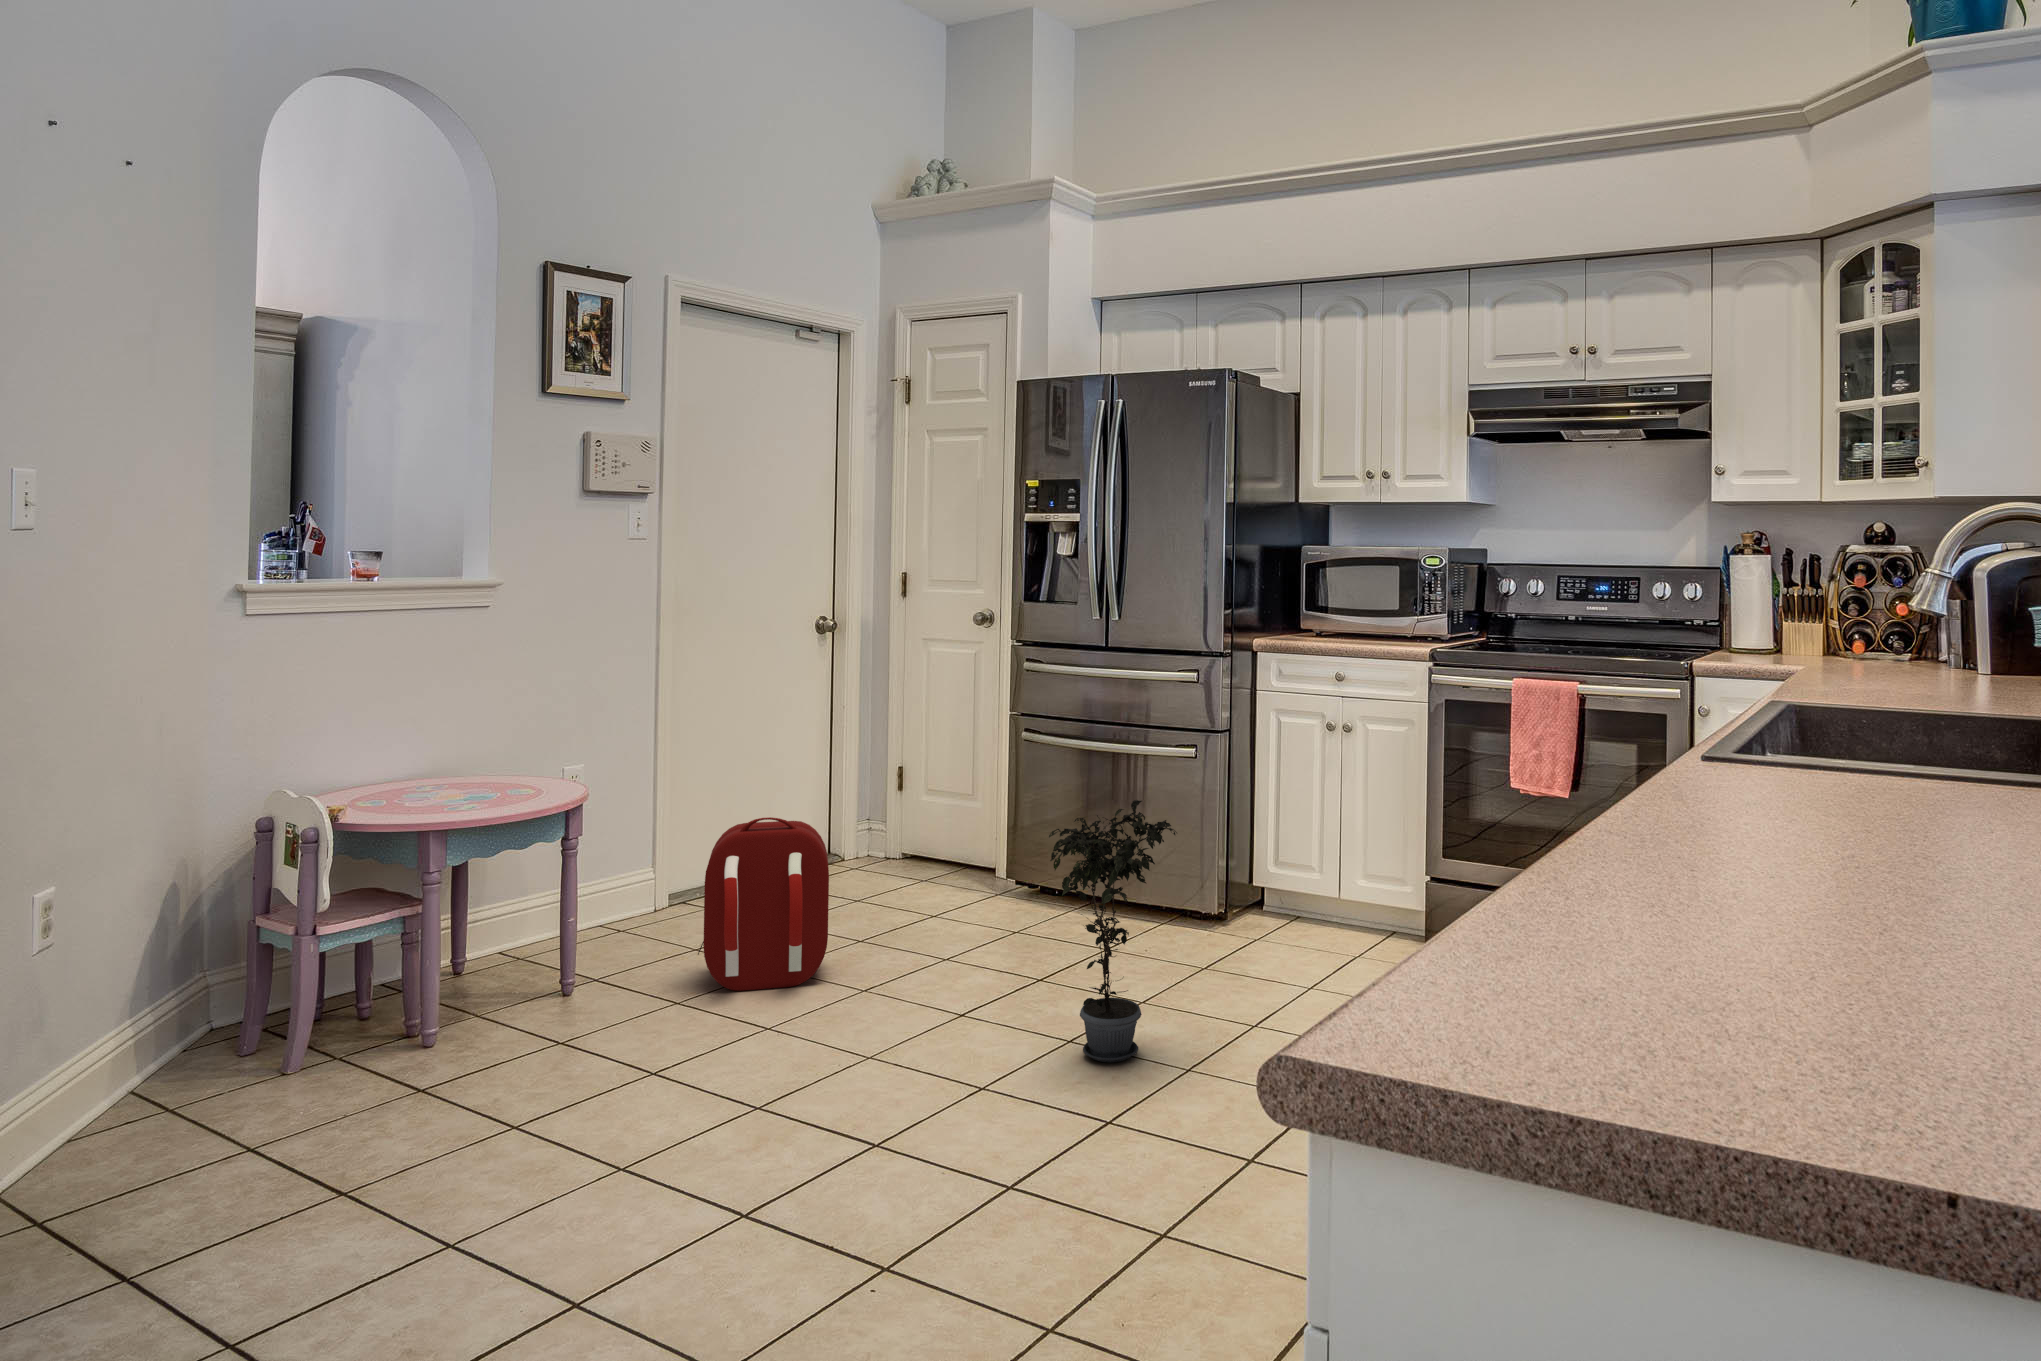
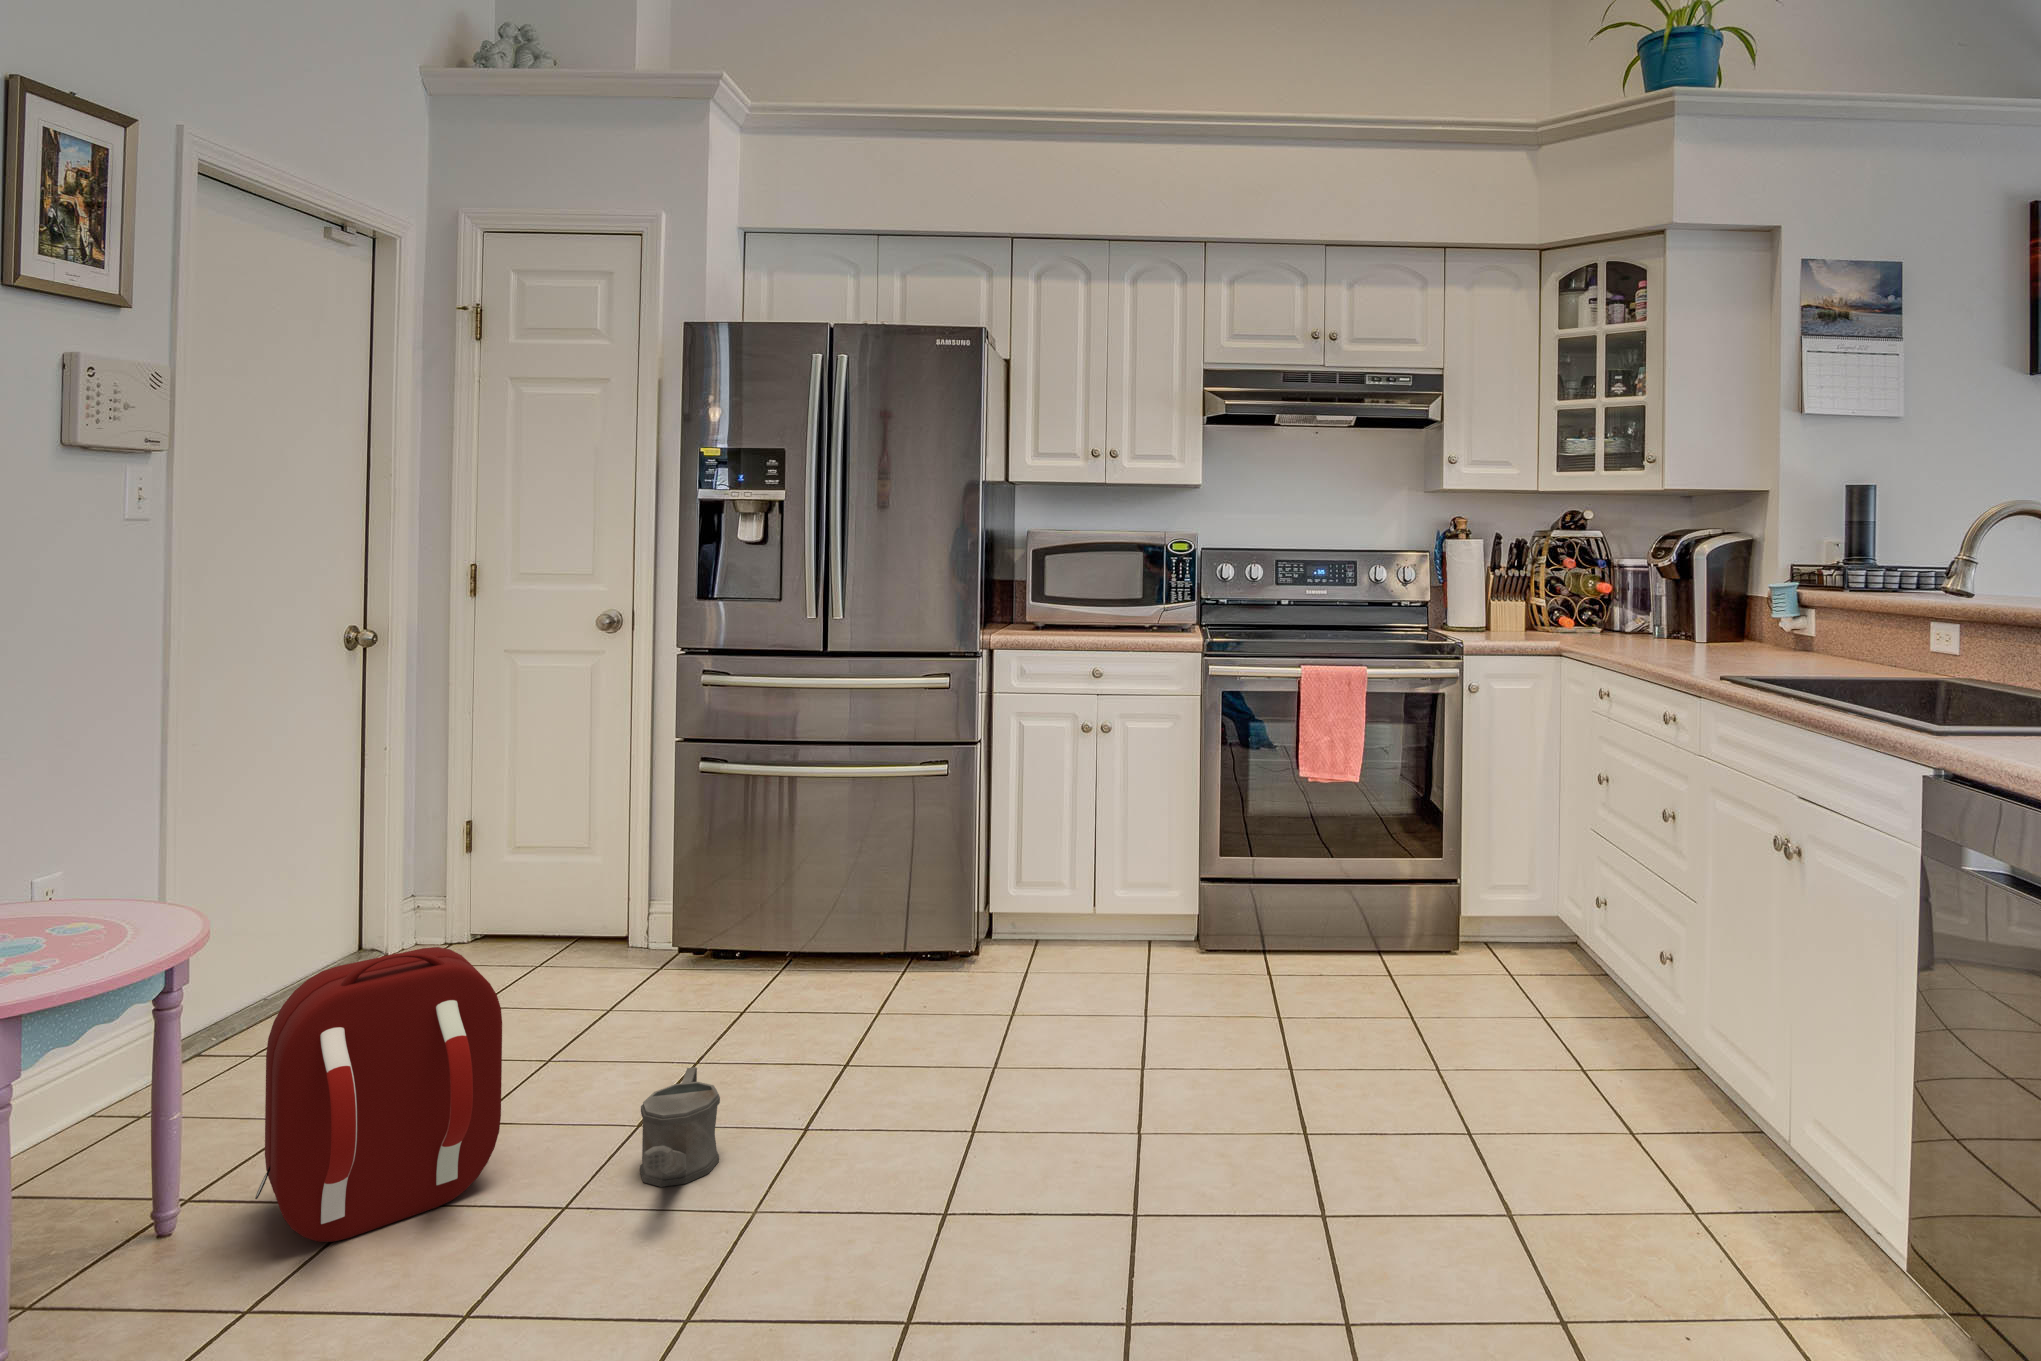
potted plant: present [1049,800,1177,1063] -> none [947,865,1095,1220]
watering can: none [883,933,954,1004] -> present [640,1067,720,1187]

